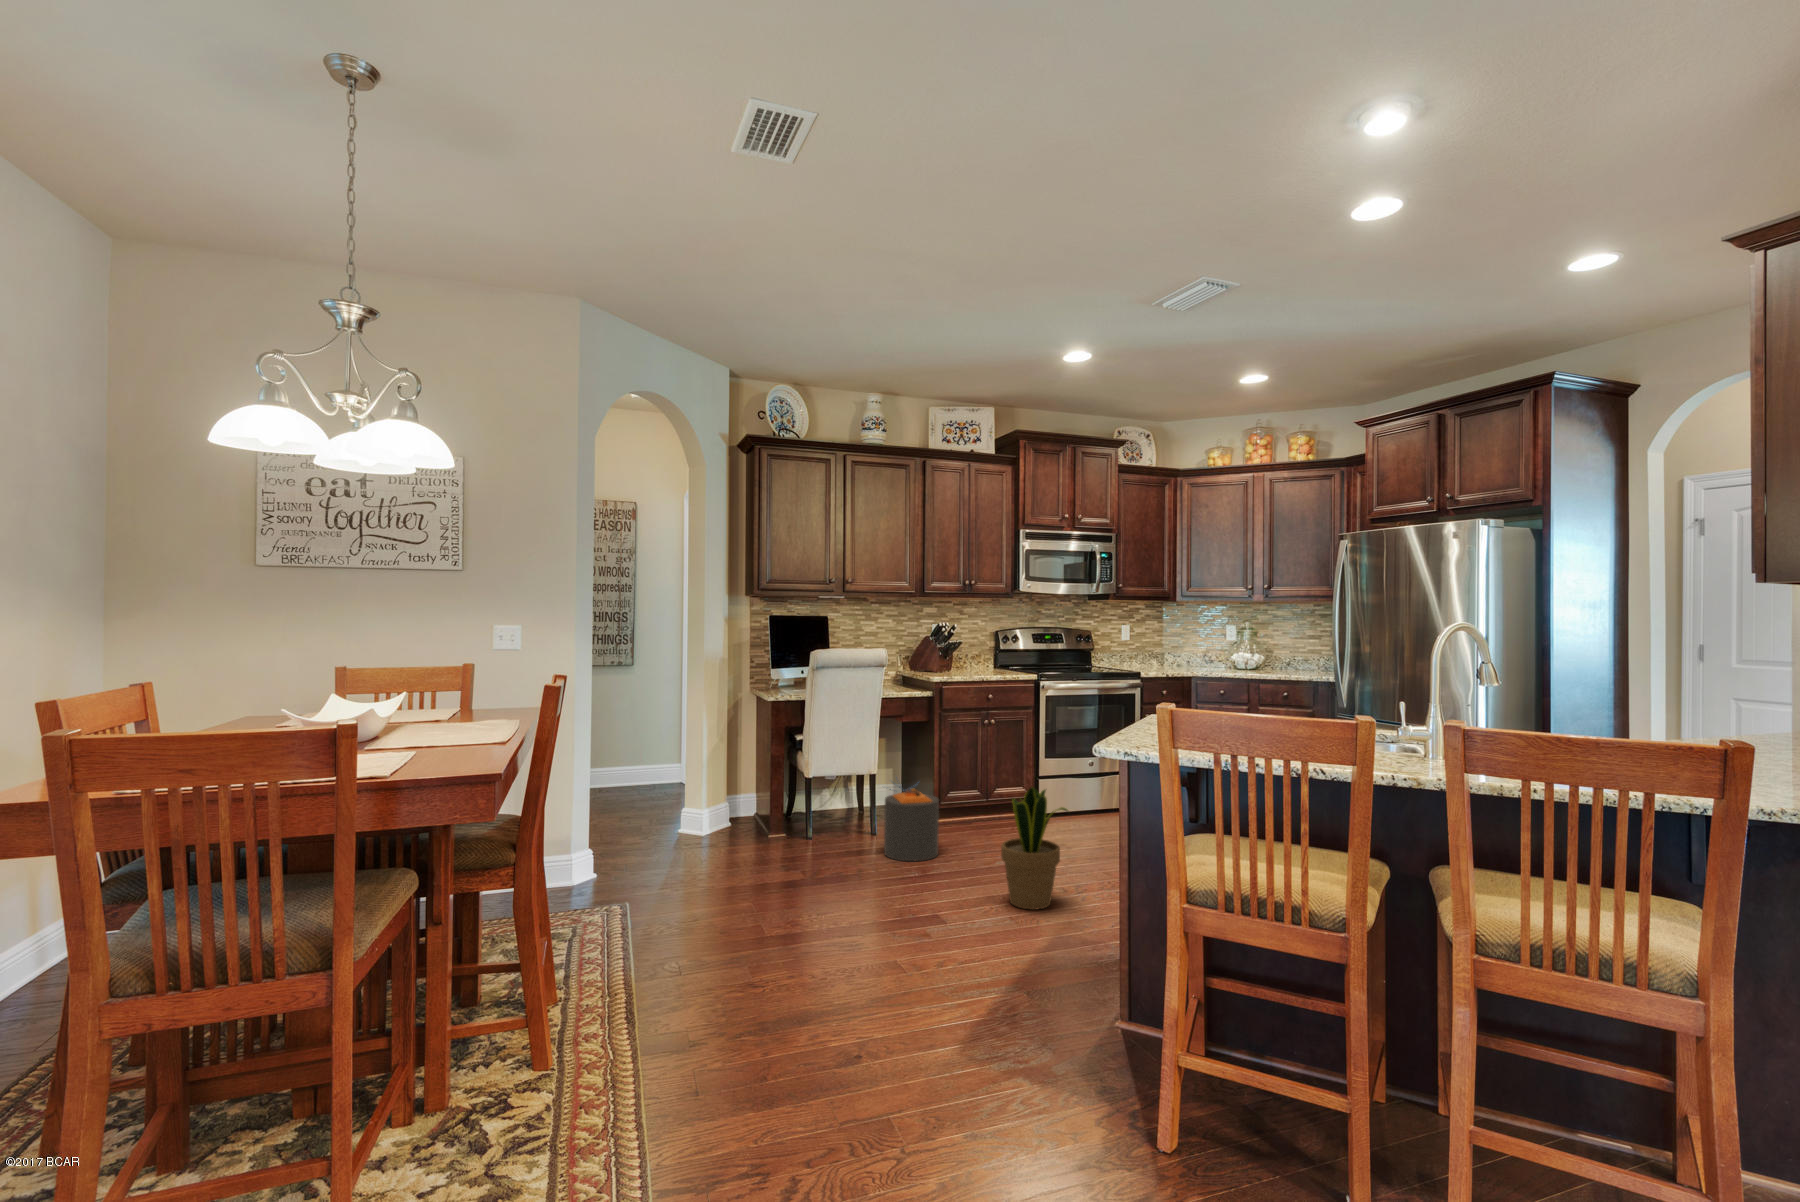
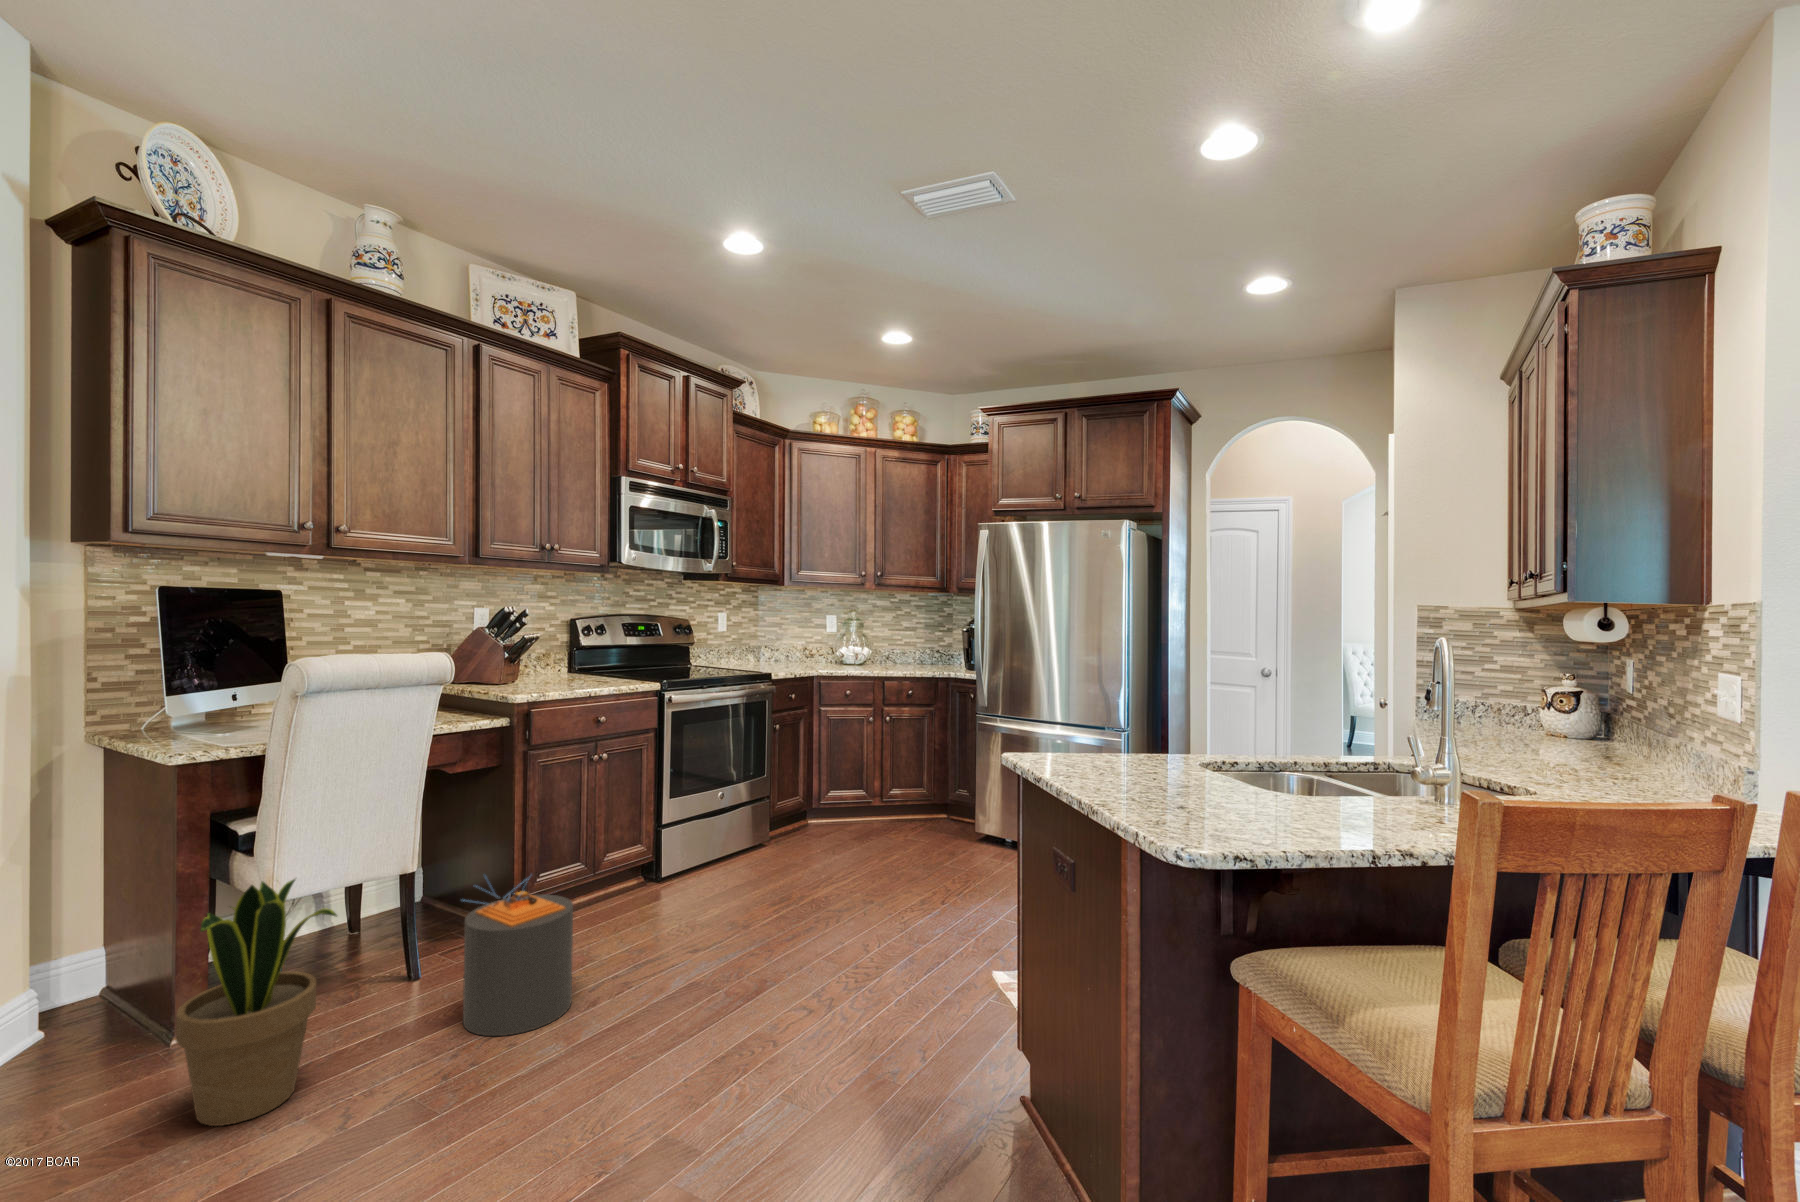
potted plant: present [1001,787,1068,910] -> present [176,879,337,1126]

